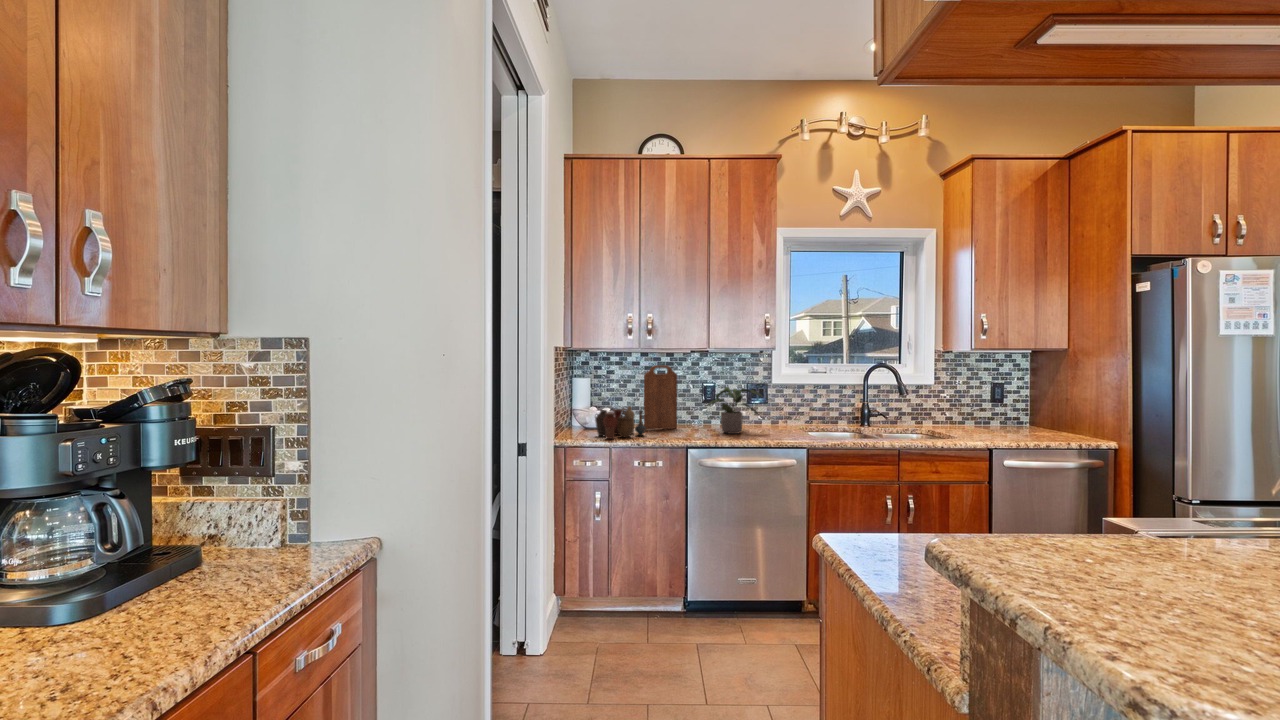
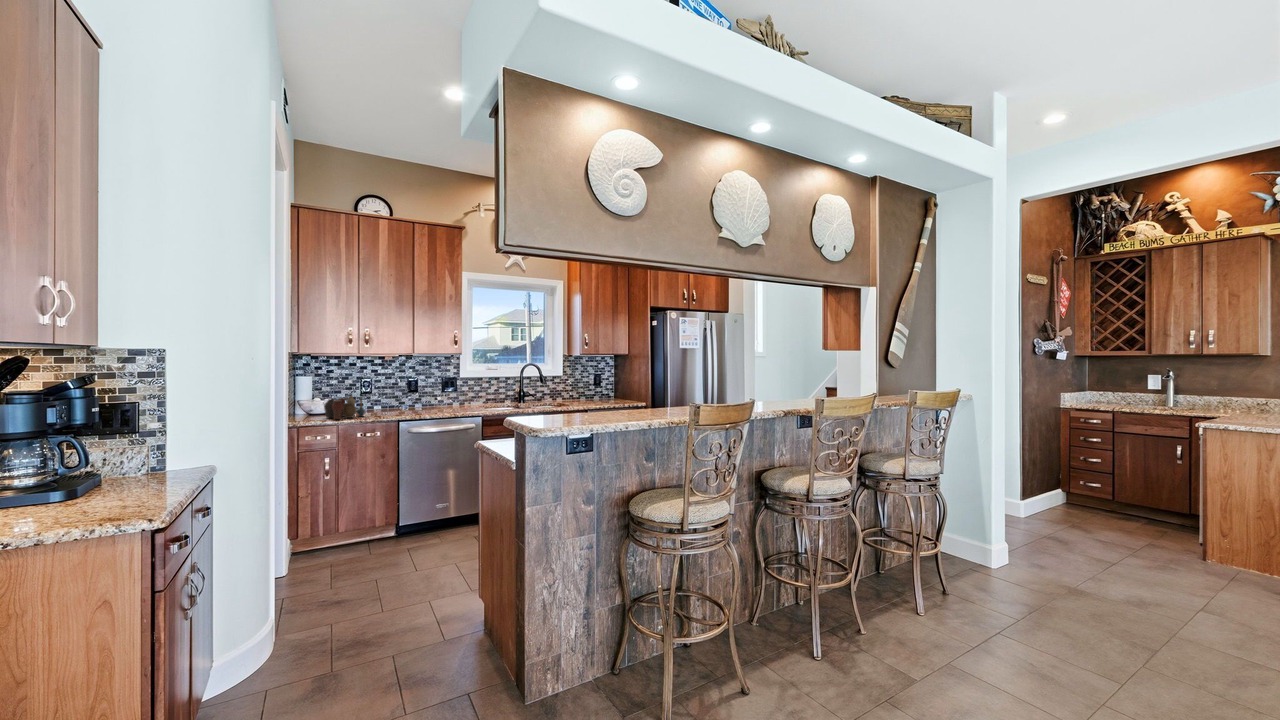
cutting board: present [644,365,677,430] -> none [362,366,388,413]
potted plant: present [709,387,762,434] -> none [412,380,452,412]

